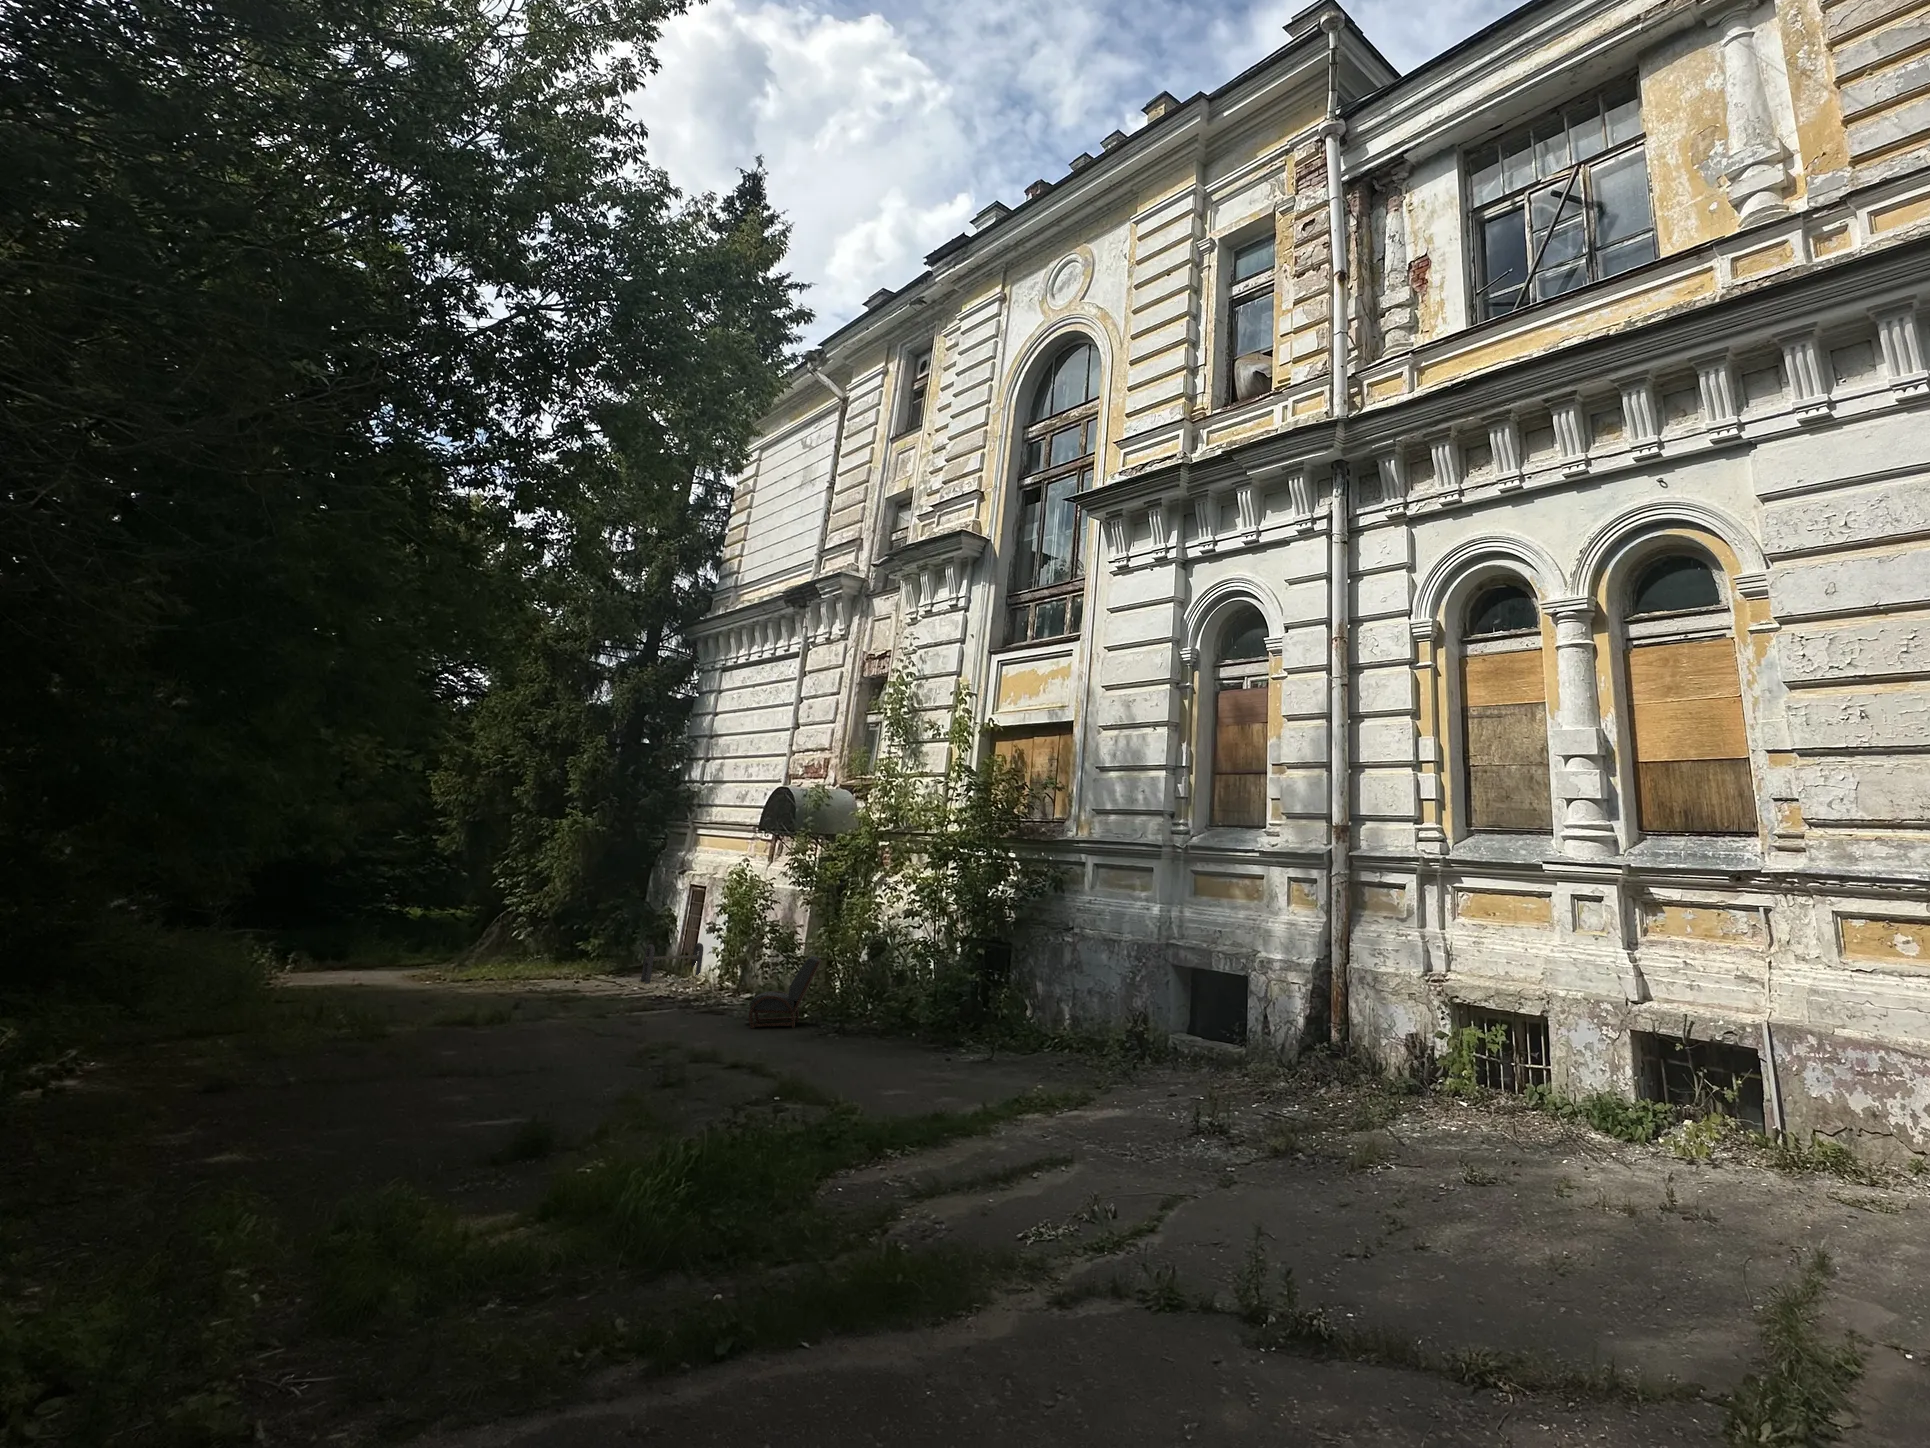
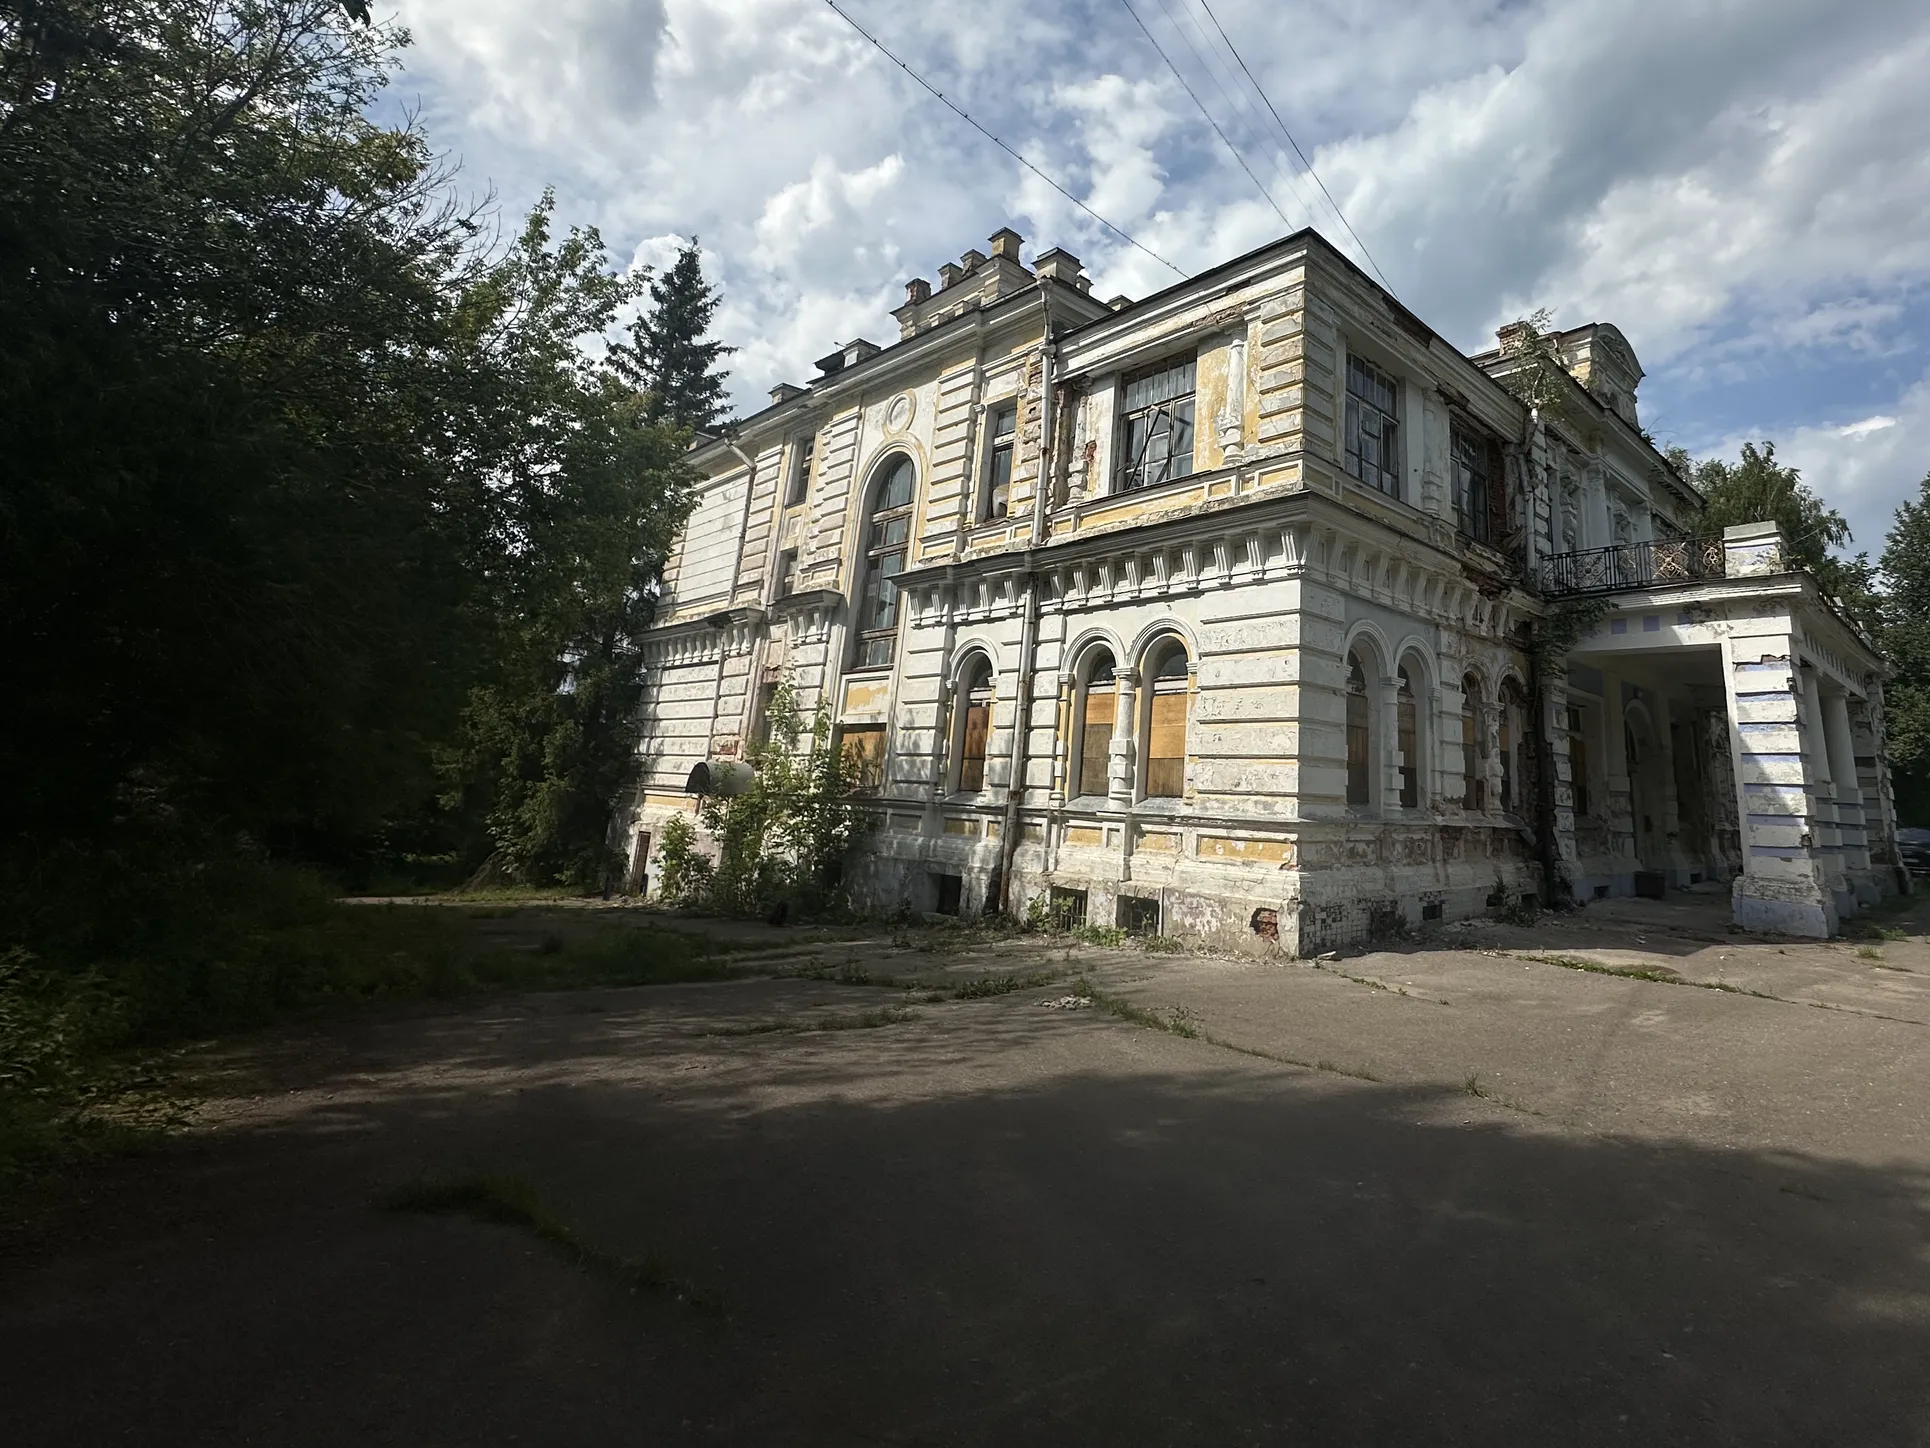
lounge chair: present [749,956,822,1028] -> none [677,874,727,919]
backpack: none [884,1005,945,1054] -> present [767,901,789,927]

